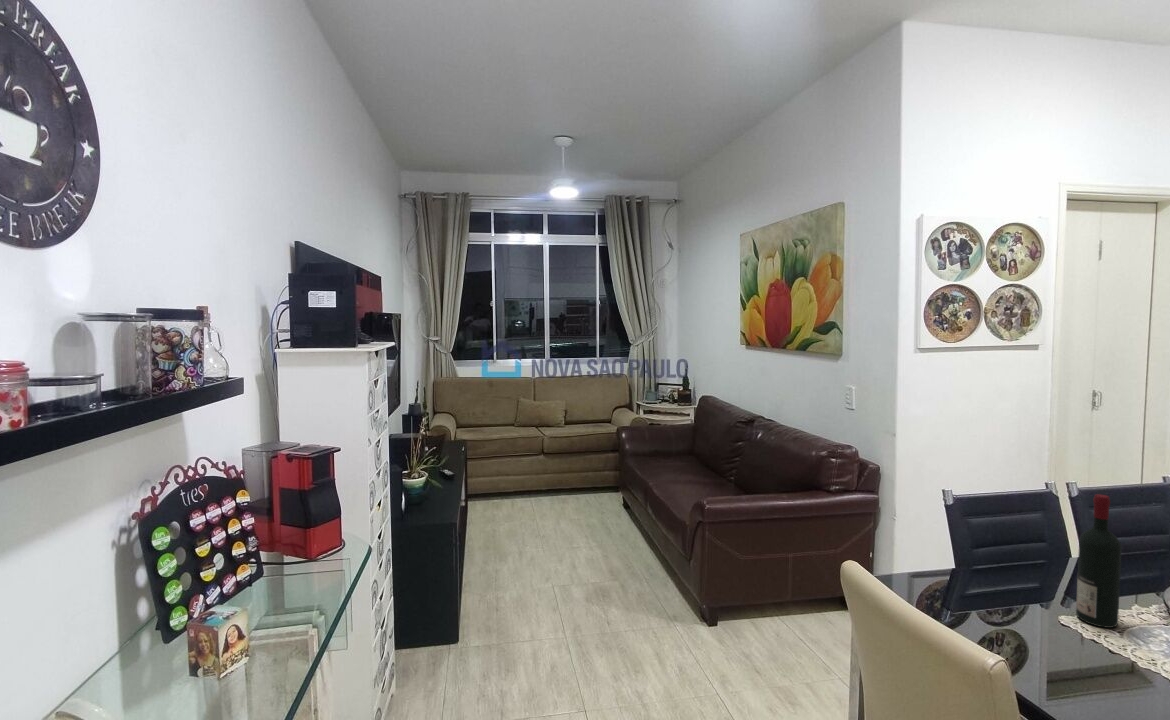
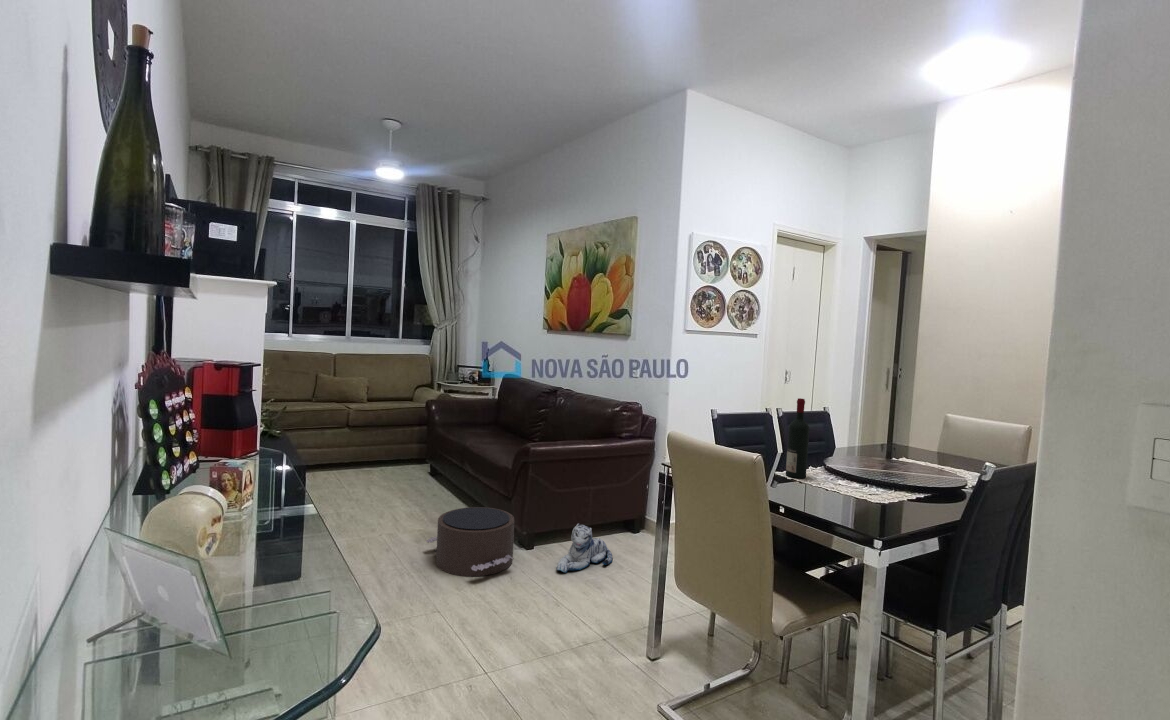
pouf: none [595,566,690,656] -> present [426,507,514,576]
plush toy: none [741,603,819,666] -> present [557,524,612,573]

